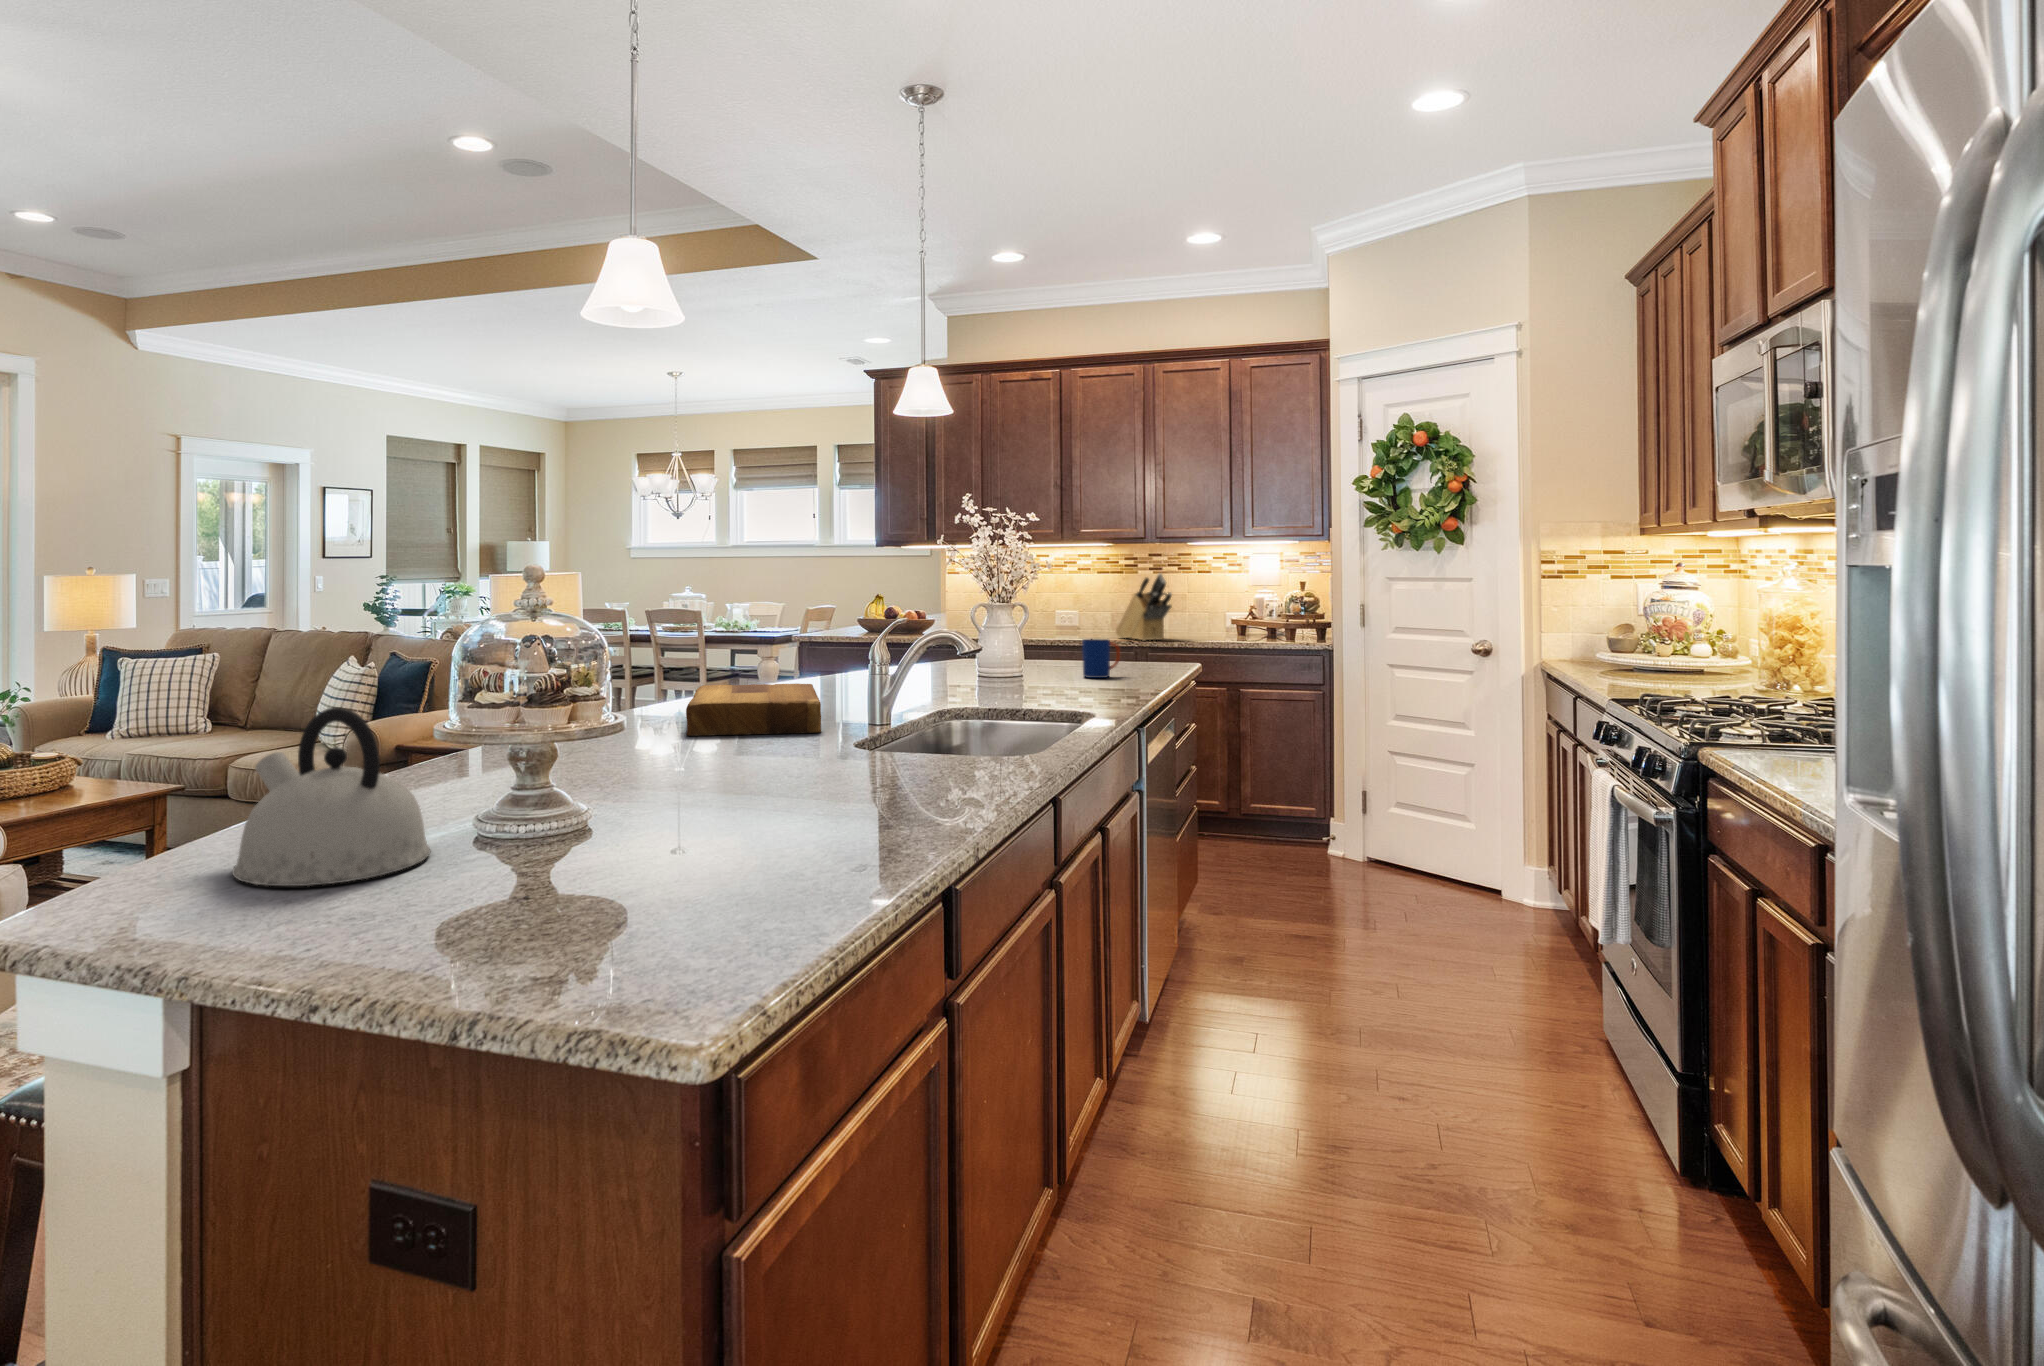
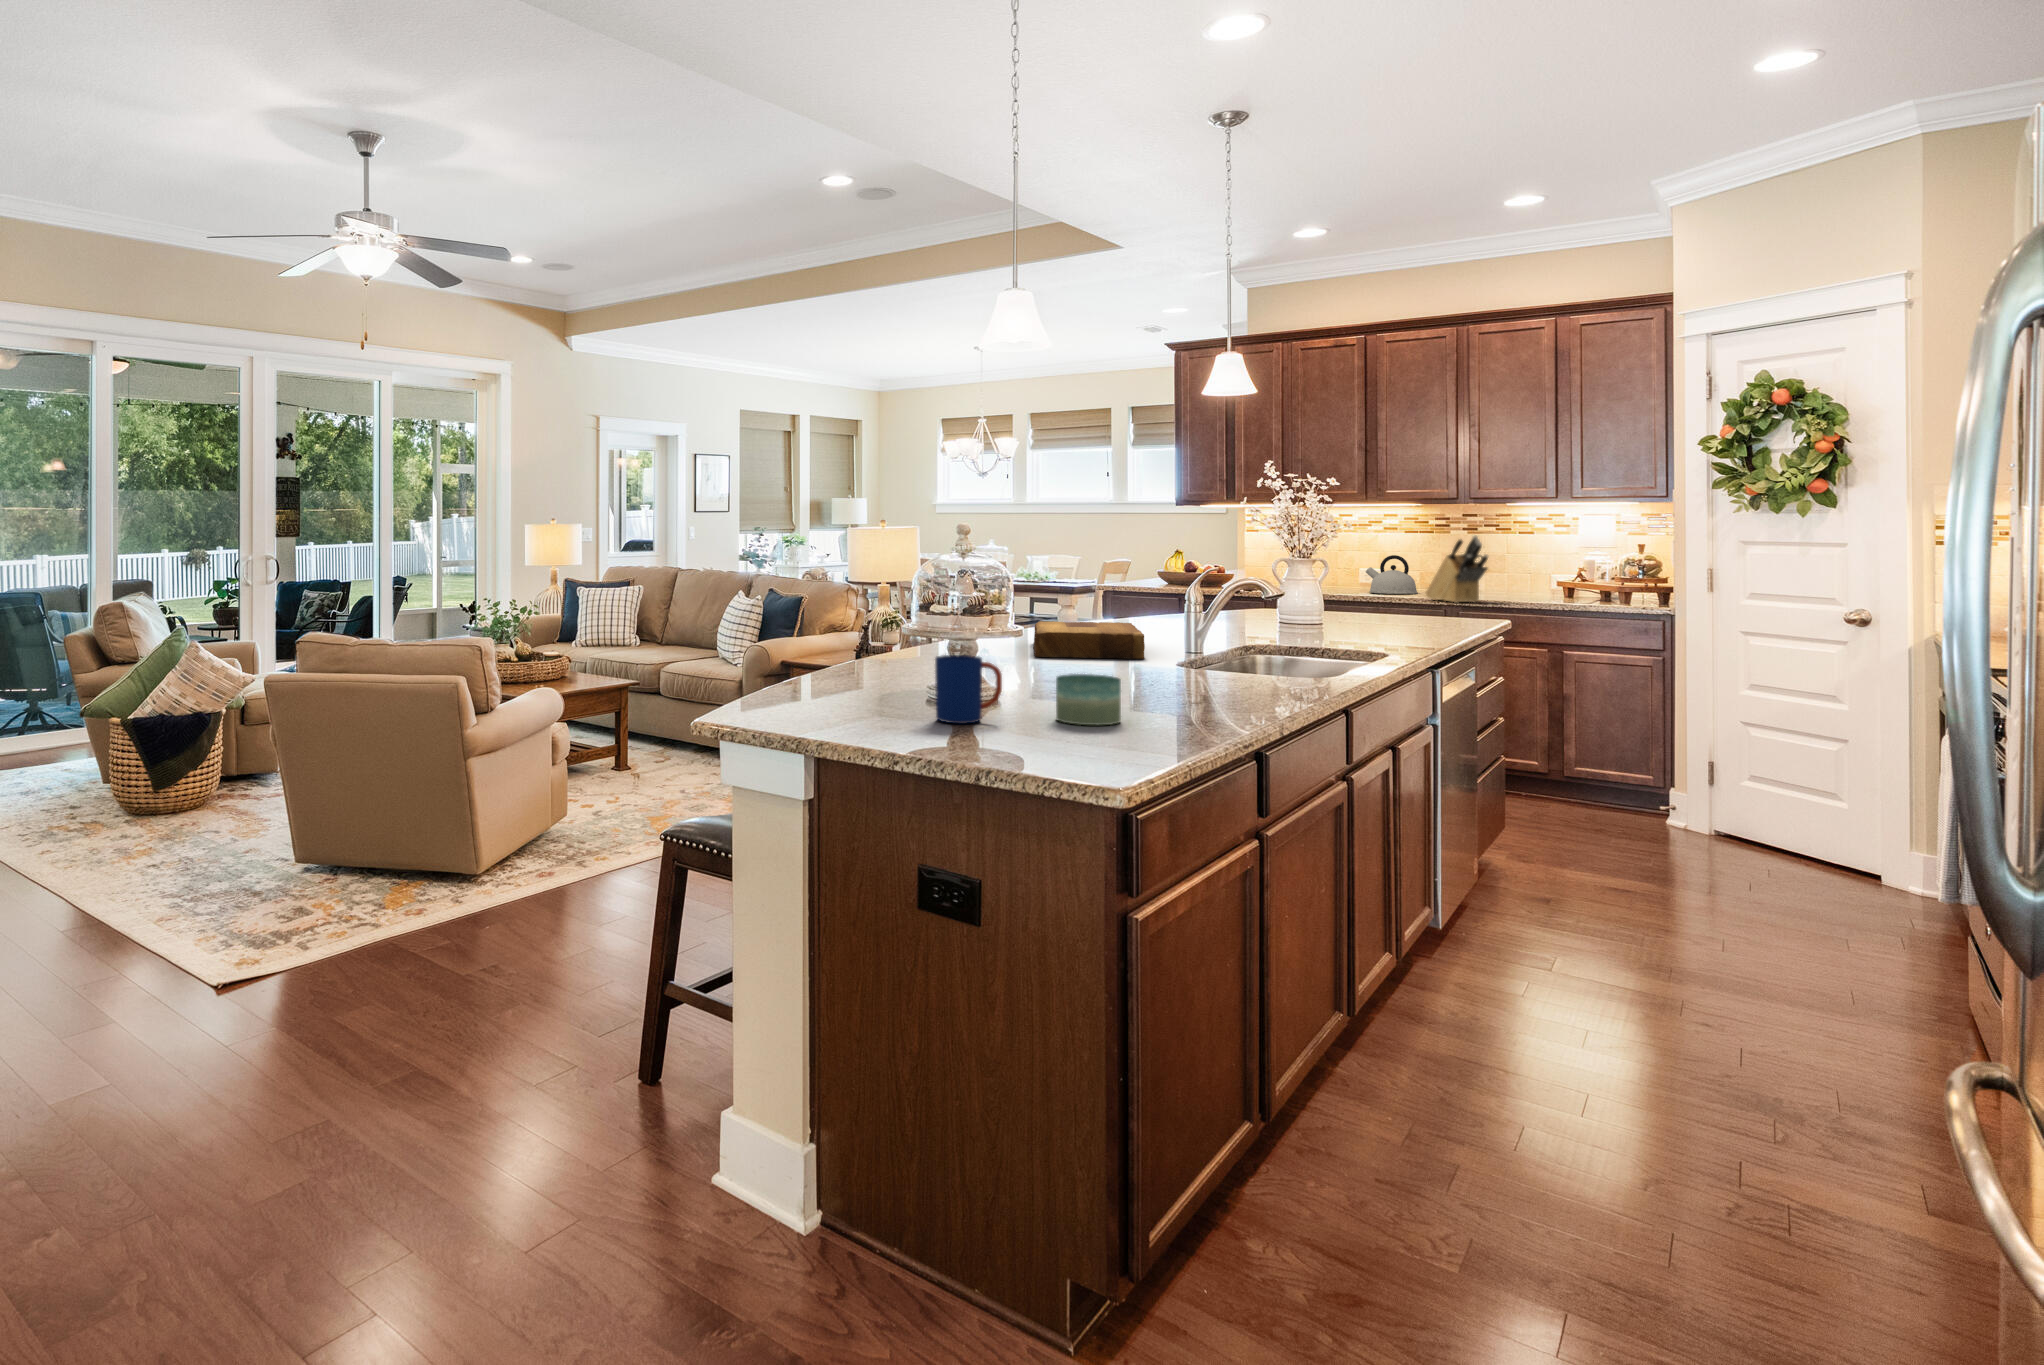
mug: present [1082,639,1120,678] -> present [935,655,1002,724]
kettle: present [232,707,430,886] -> present [1366,555,1418,594]
candle: none [657,789,752,874] -> present [1056,674,1121,725]

